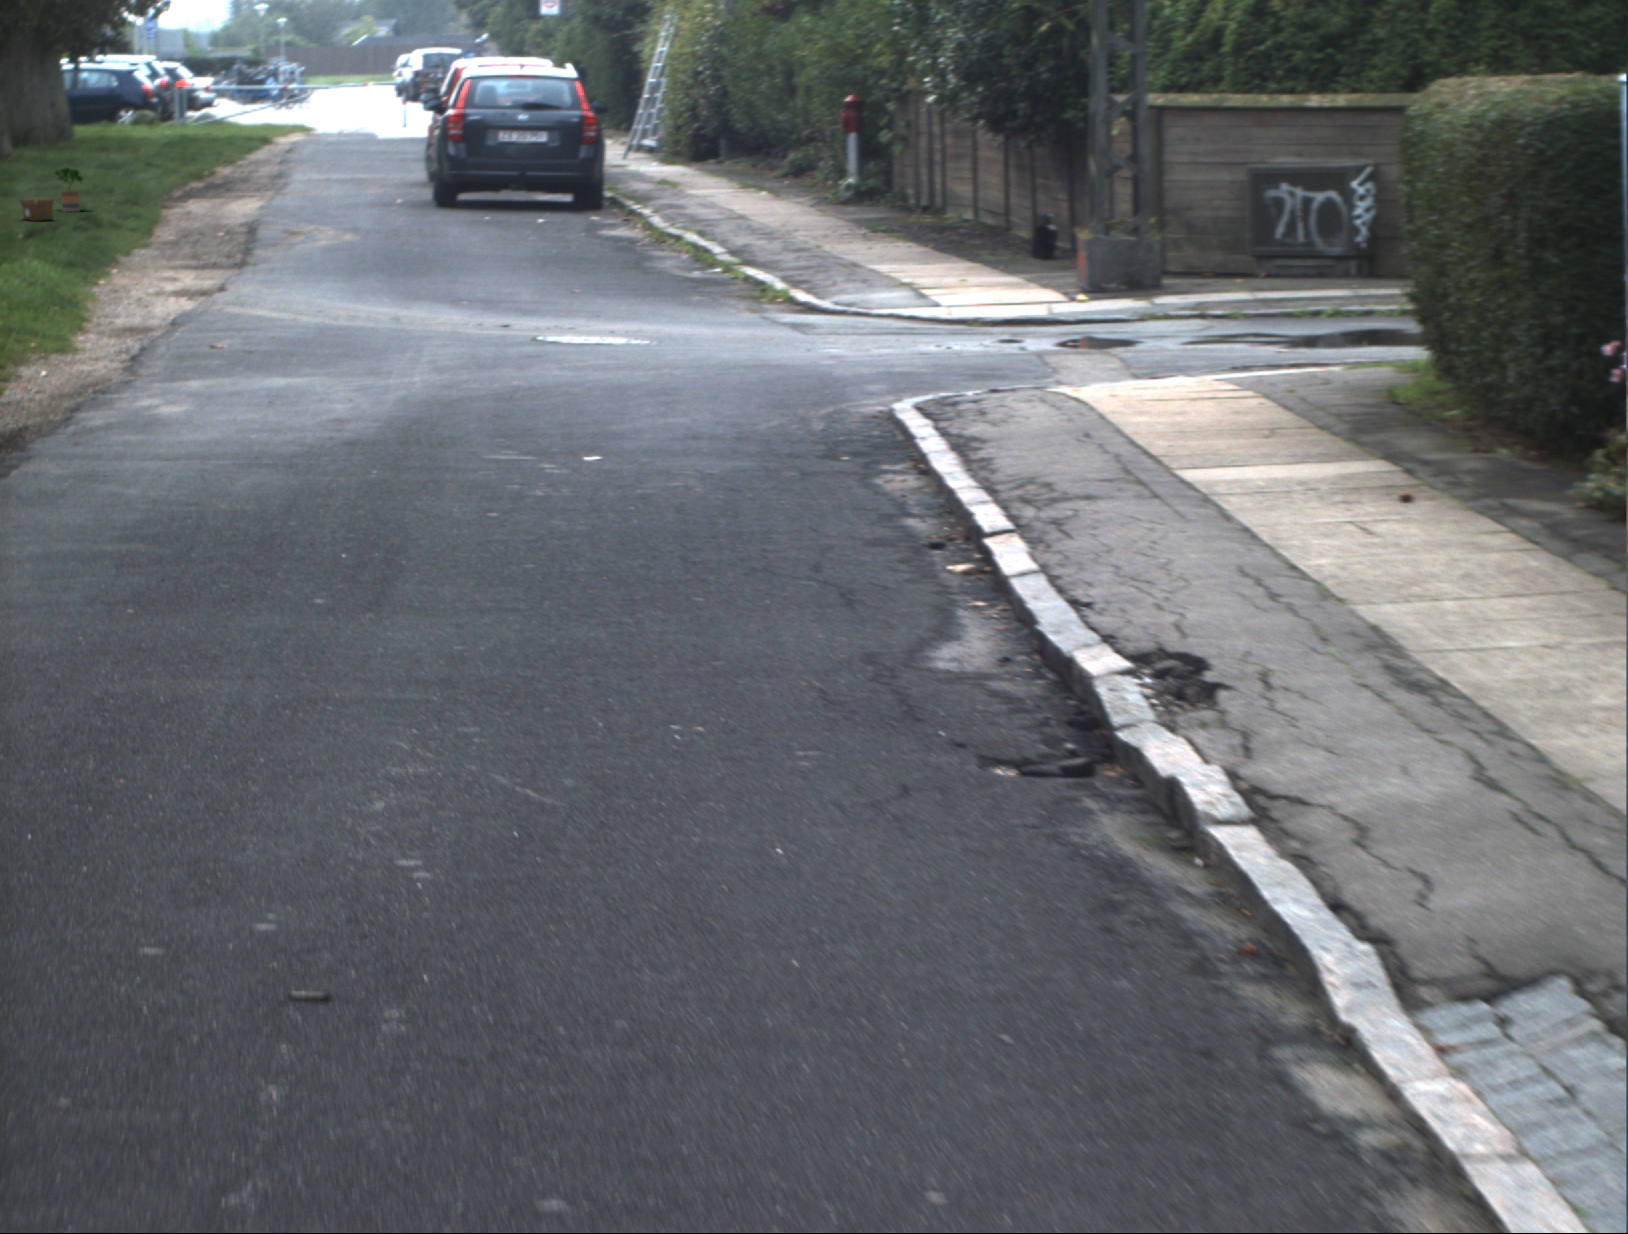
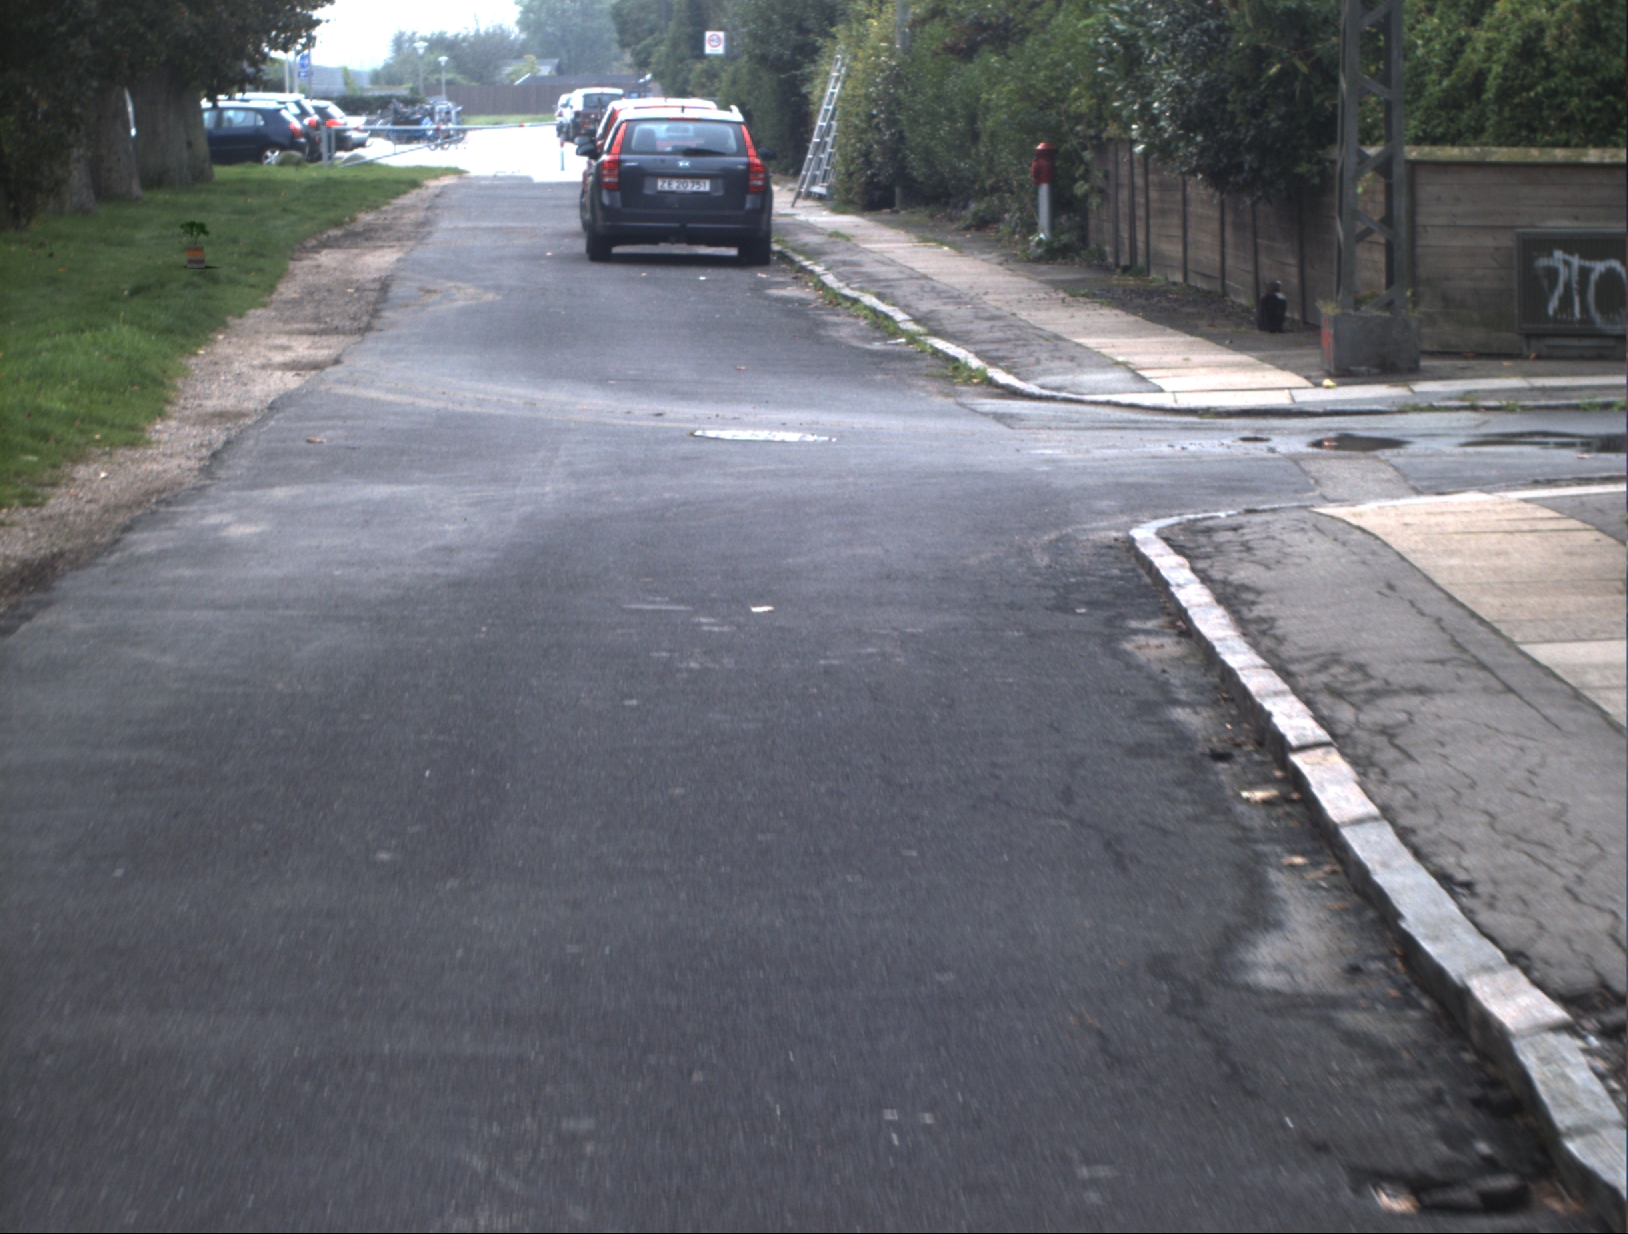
cardboard box: present [20,197,54,221] -> none [139,253,177,279]

